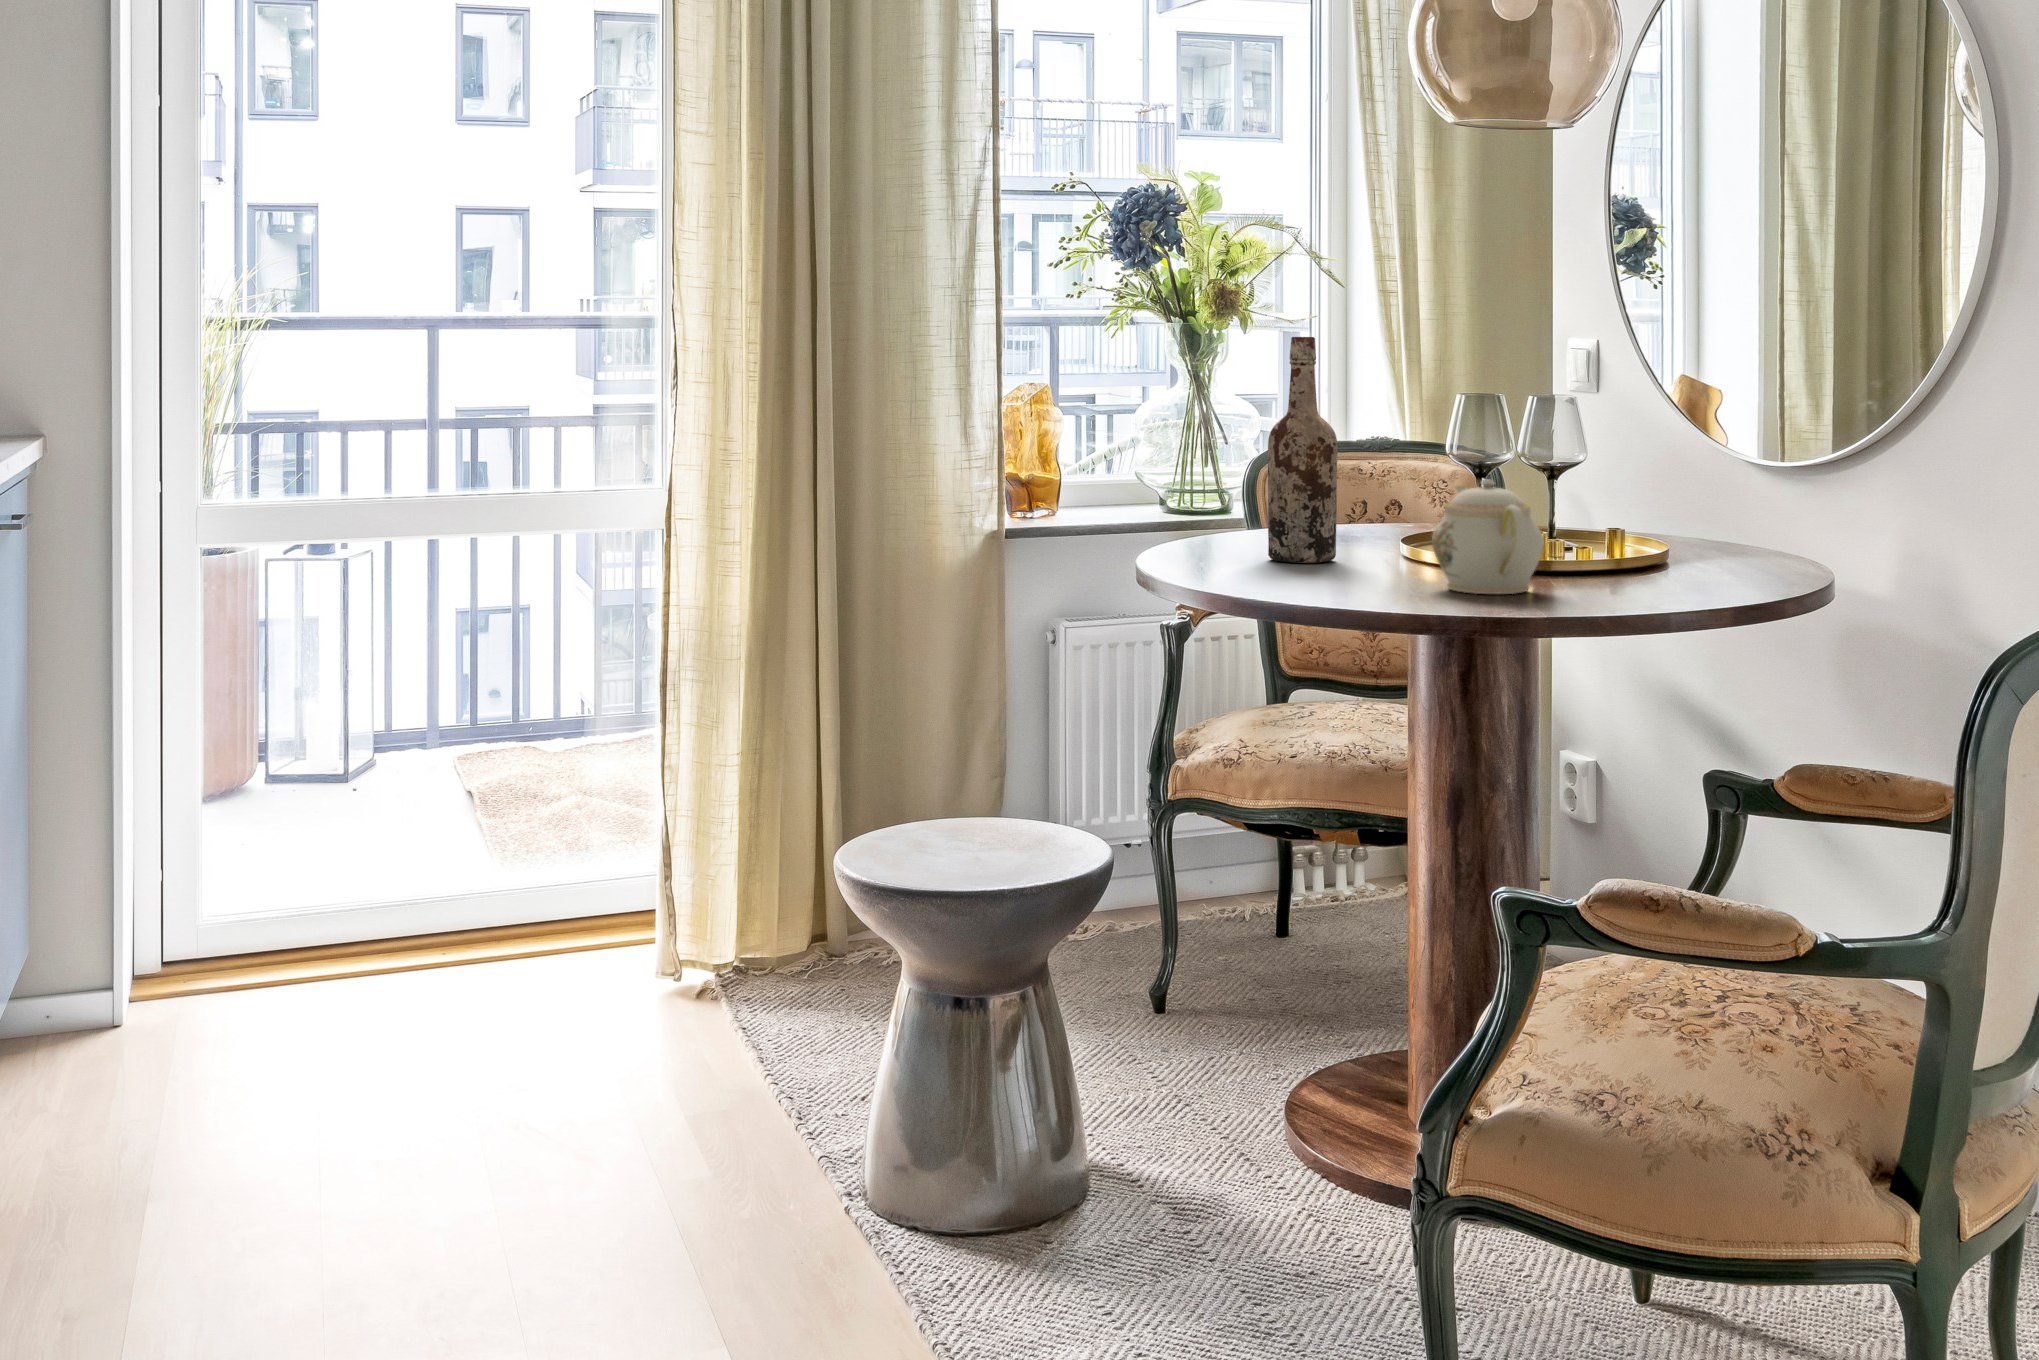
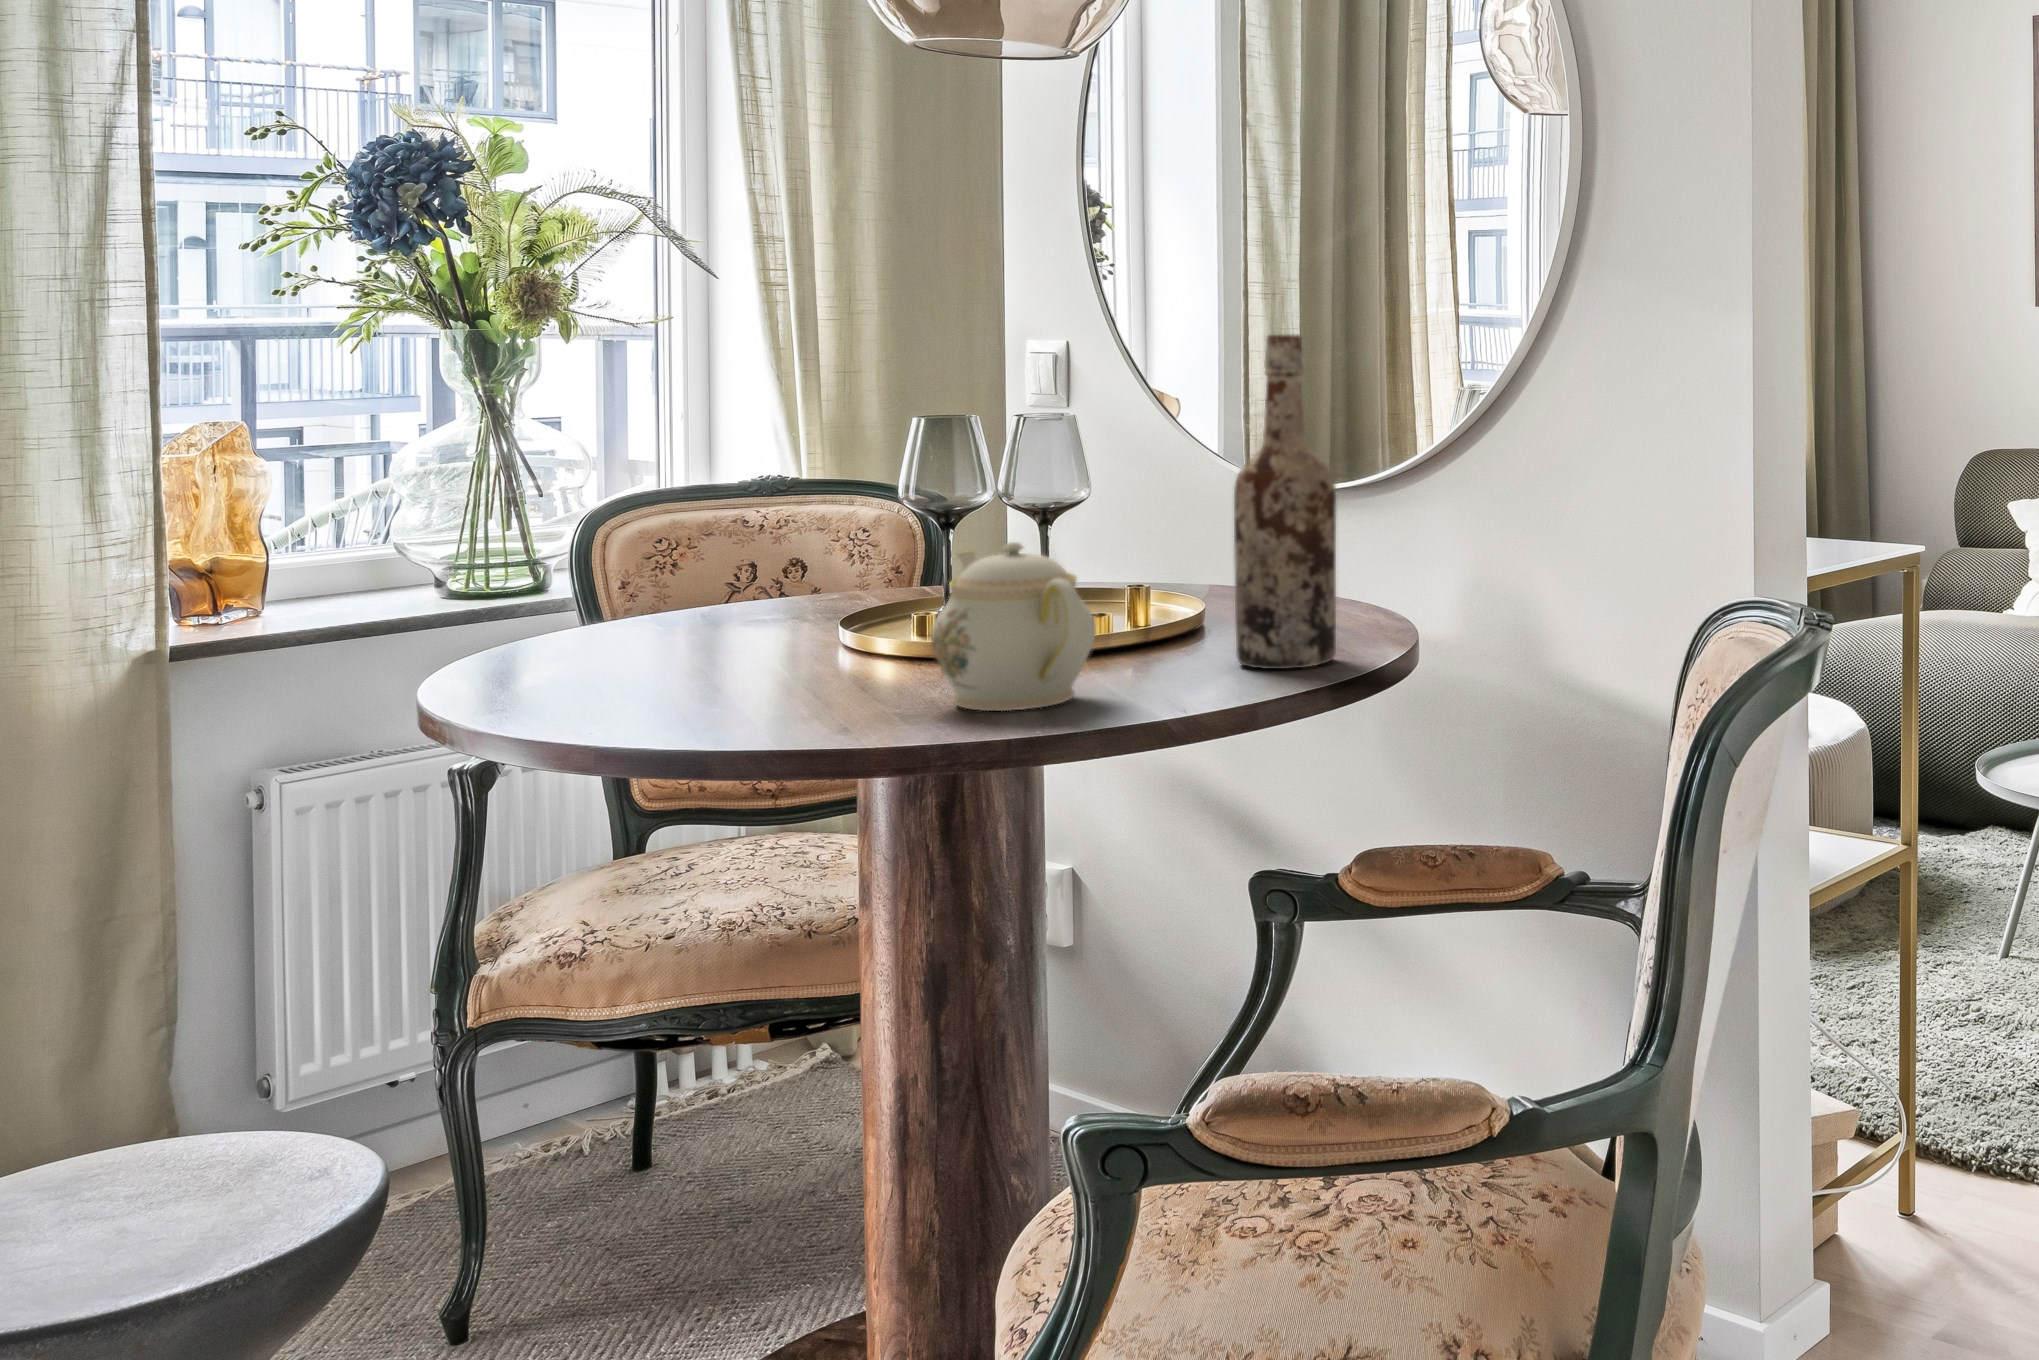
wine bottle: present [1268,337,1337,563] -> present [1234,335,1336,669]

